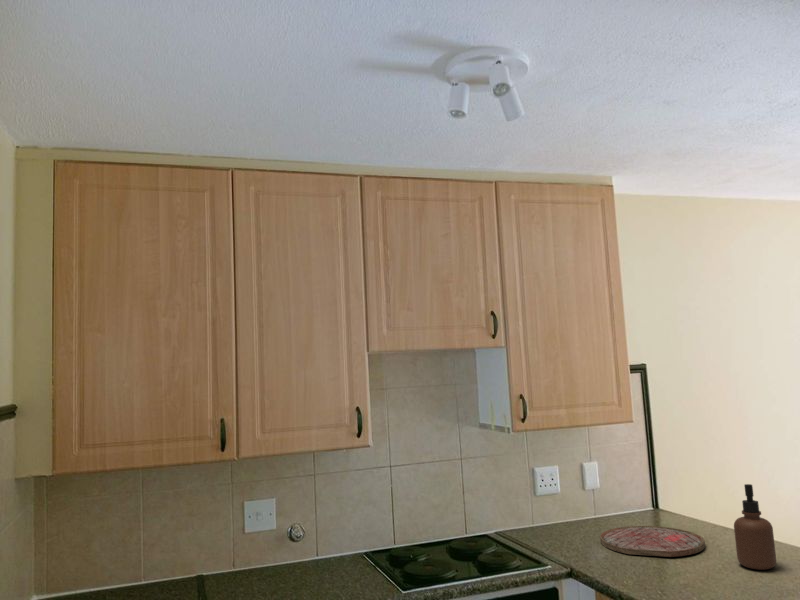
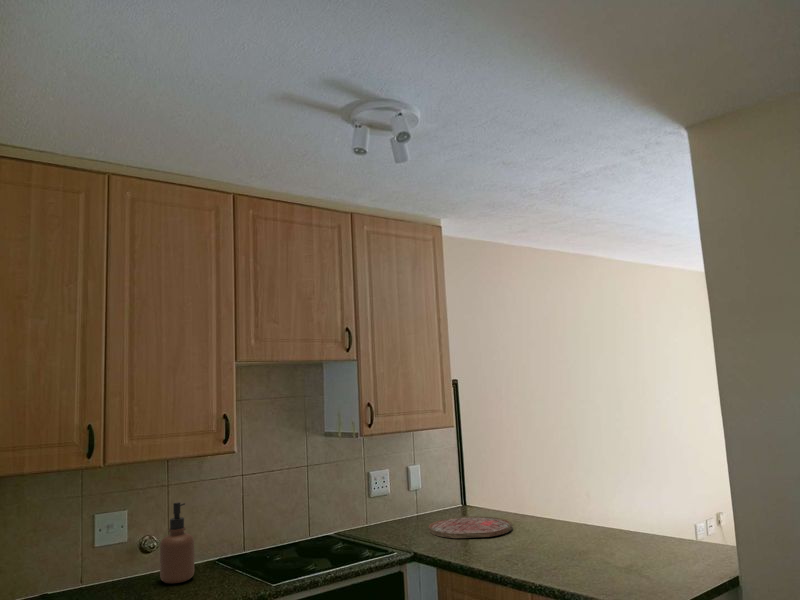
soap dispenser: present [734,484,776,570] -> present [160,502,194,584]

